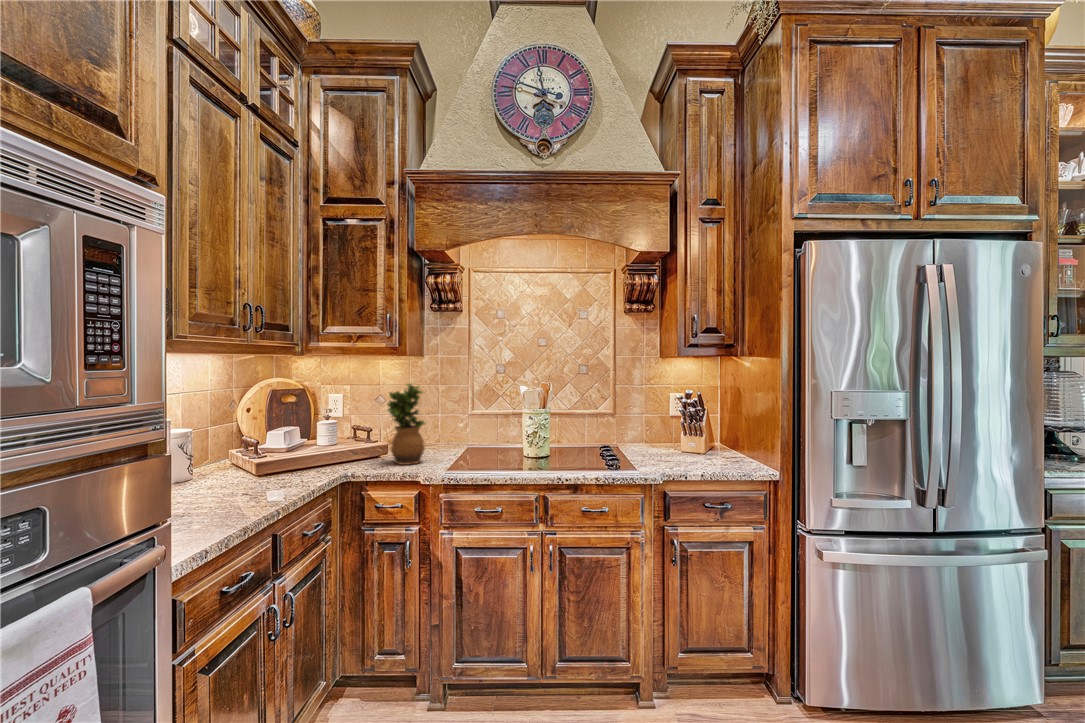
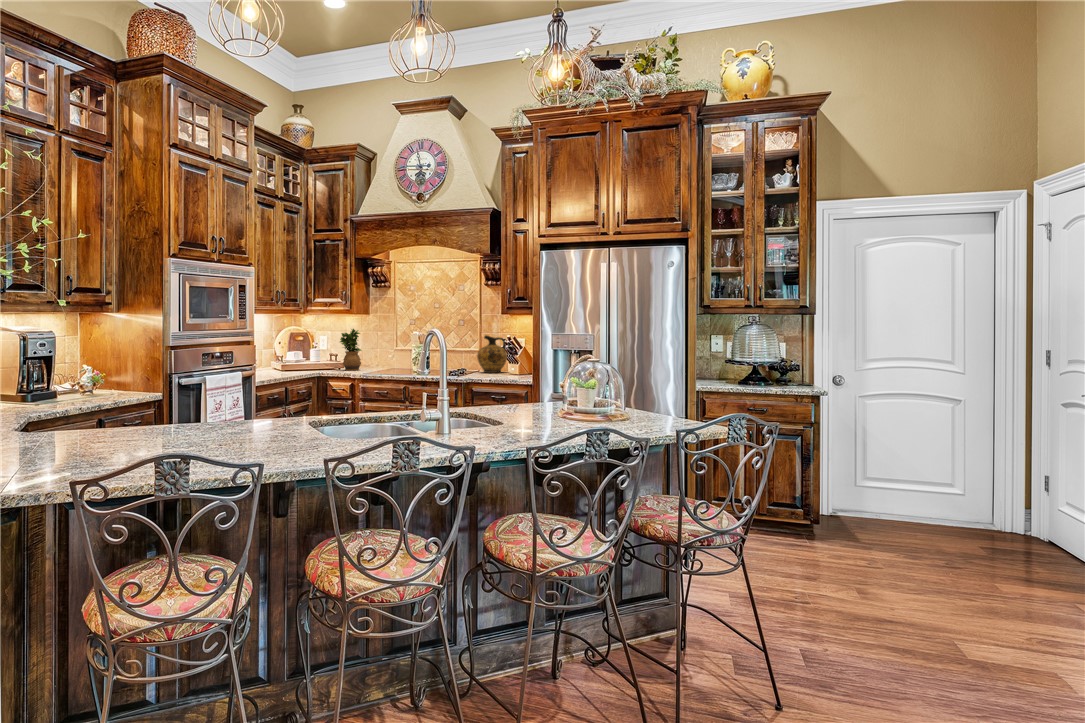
ceramic jug: none [655,394,710,463] -> present [477,335,507,373]

